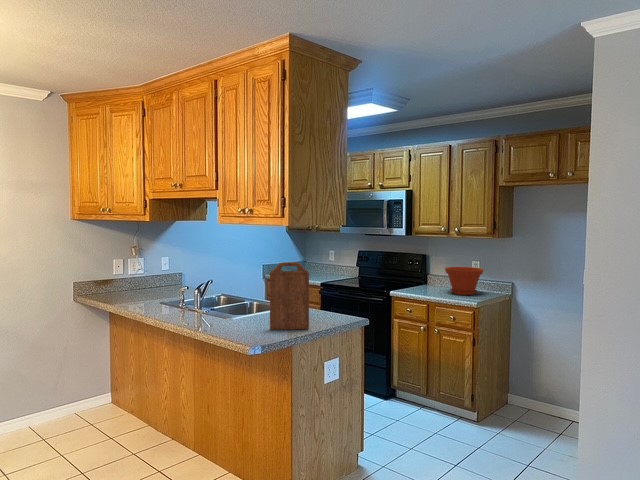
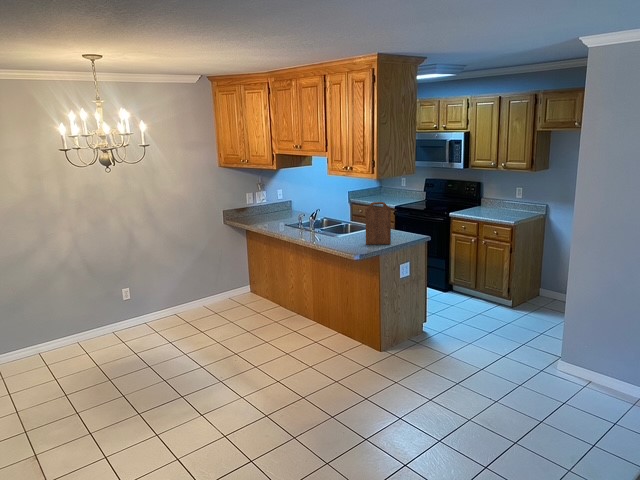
plant pot: present [445,267,483,295] -> none [493,193,523,216]

